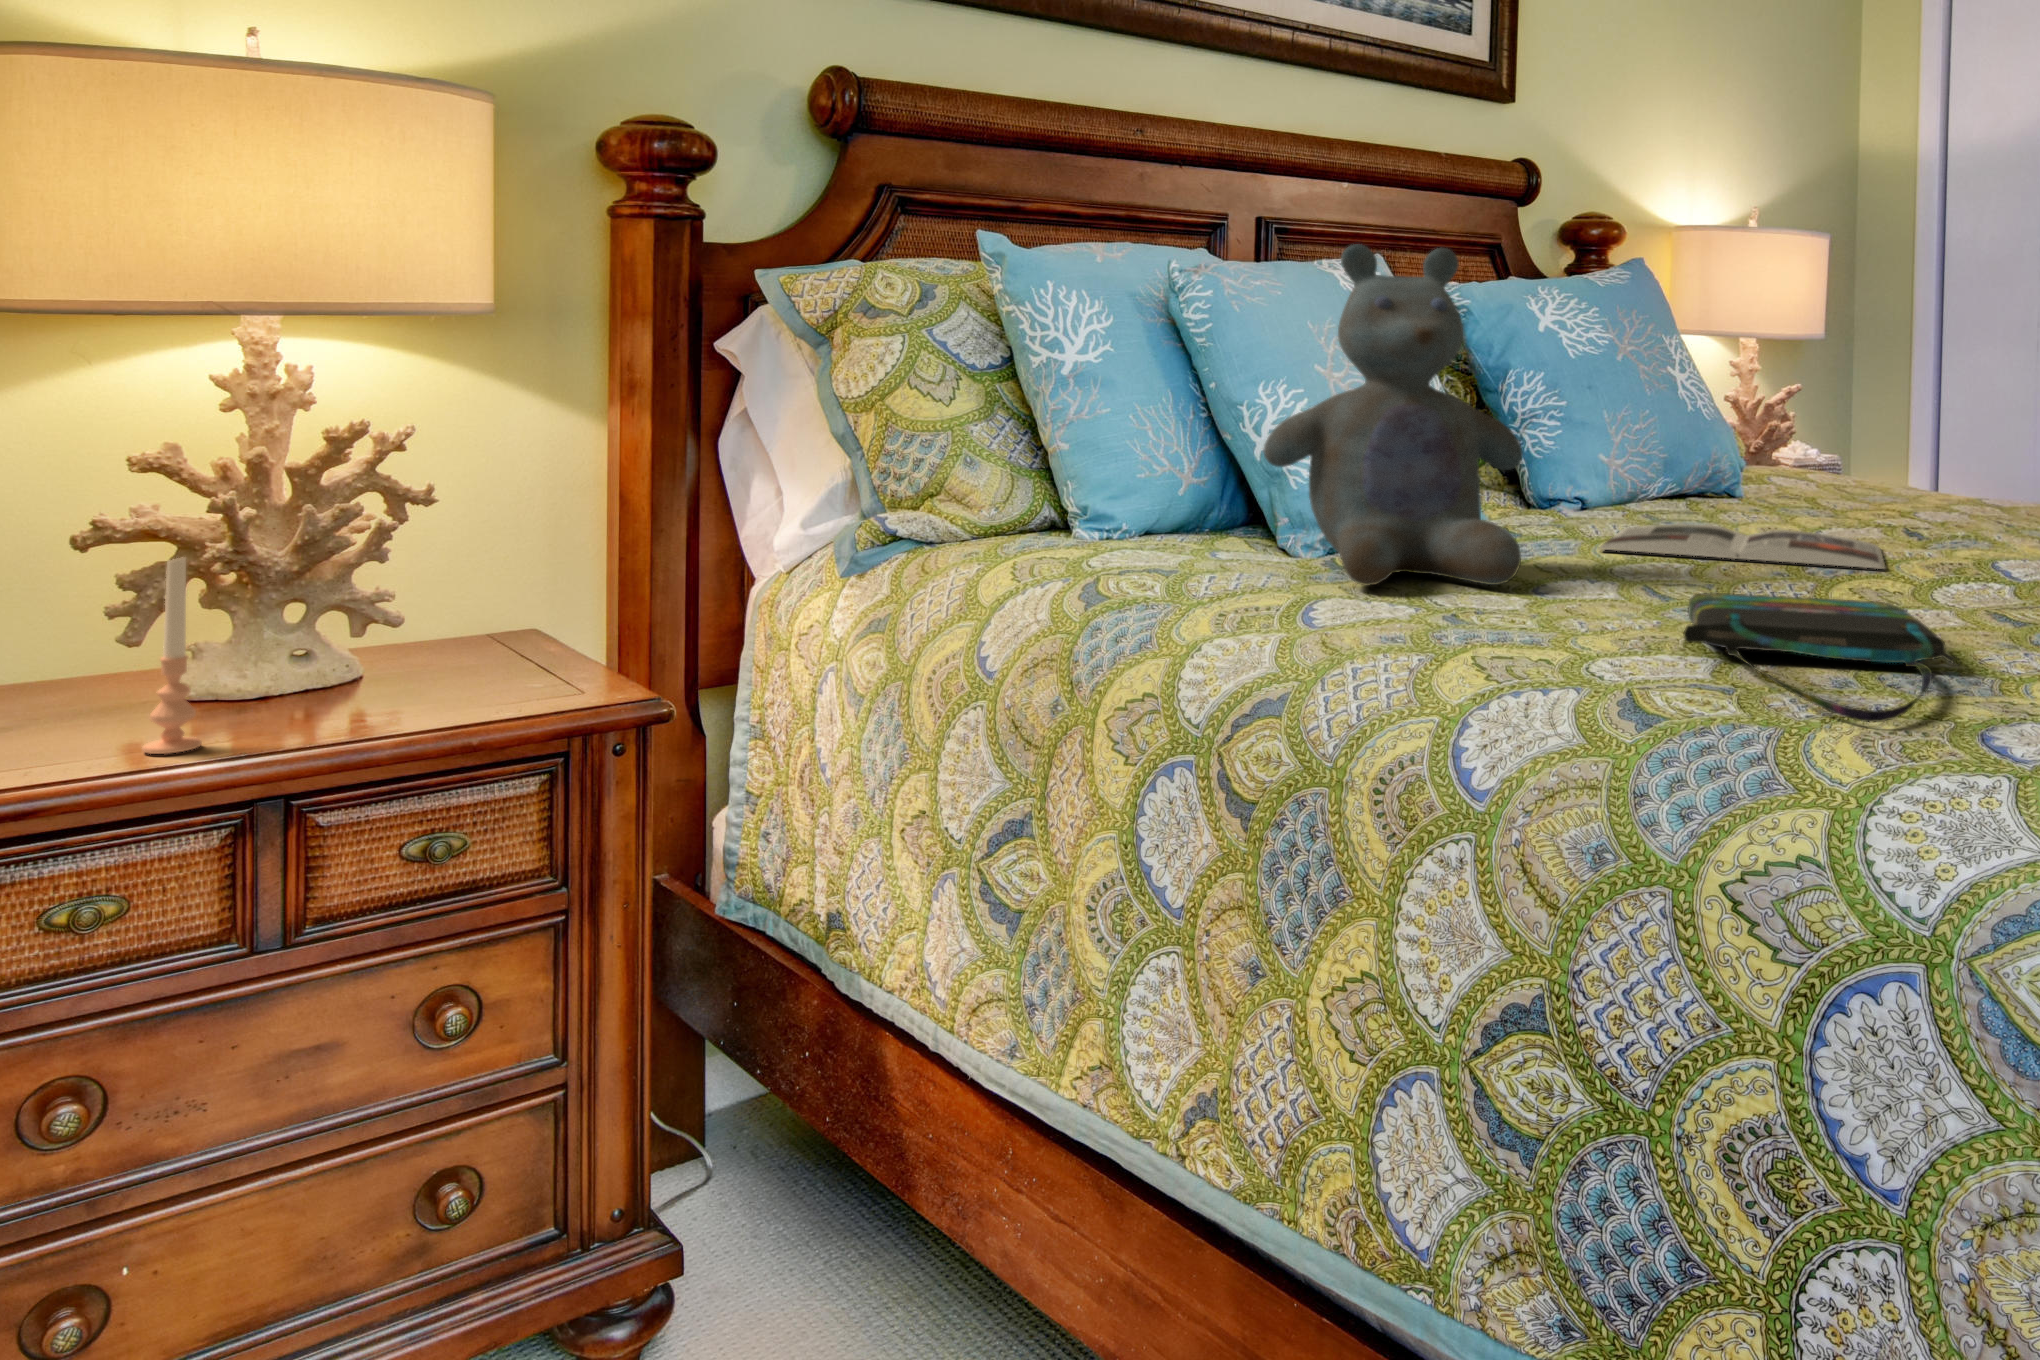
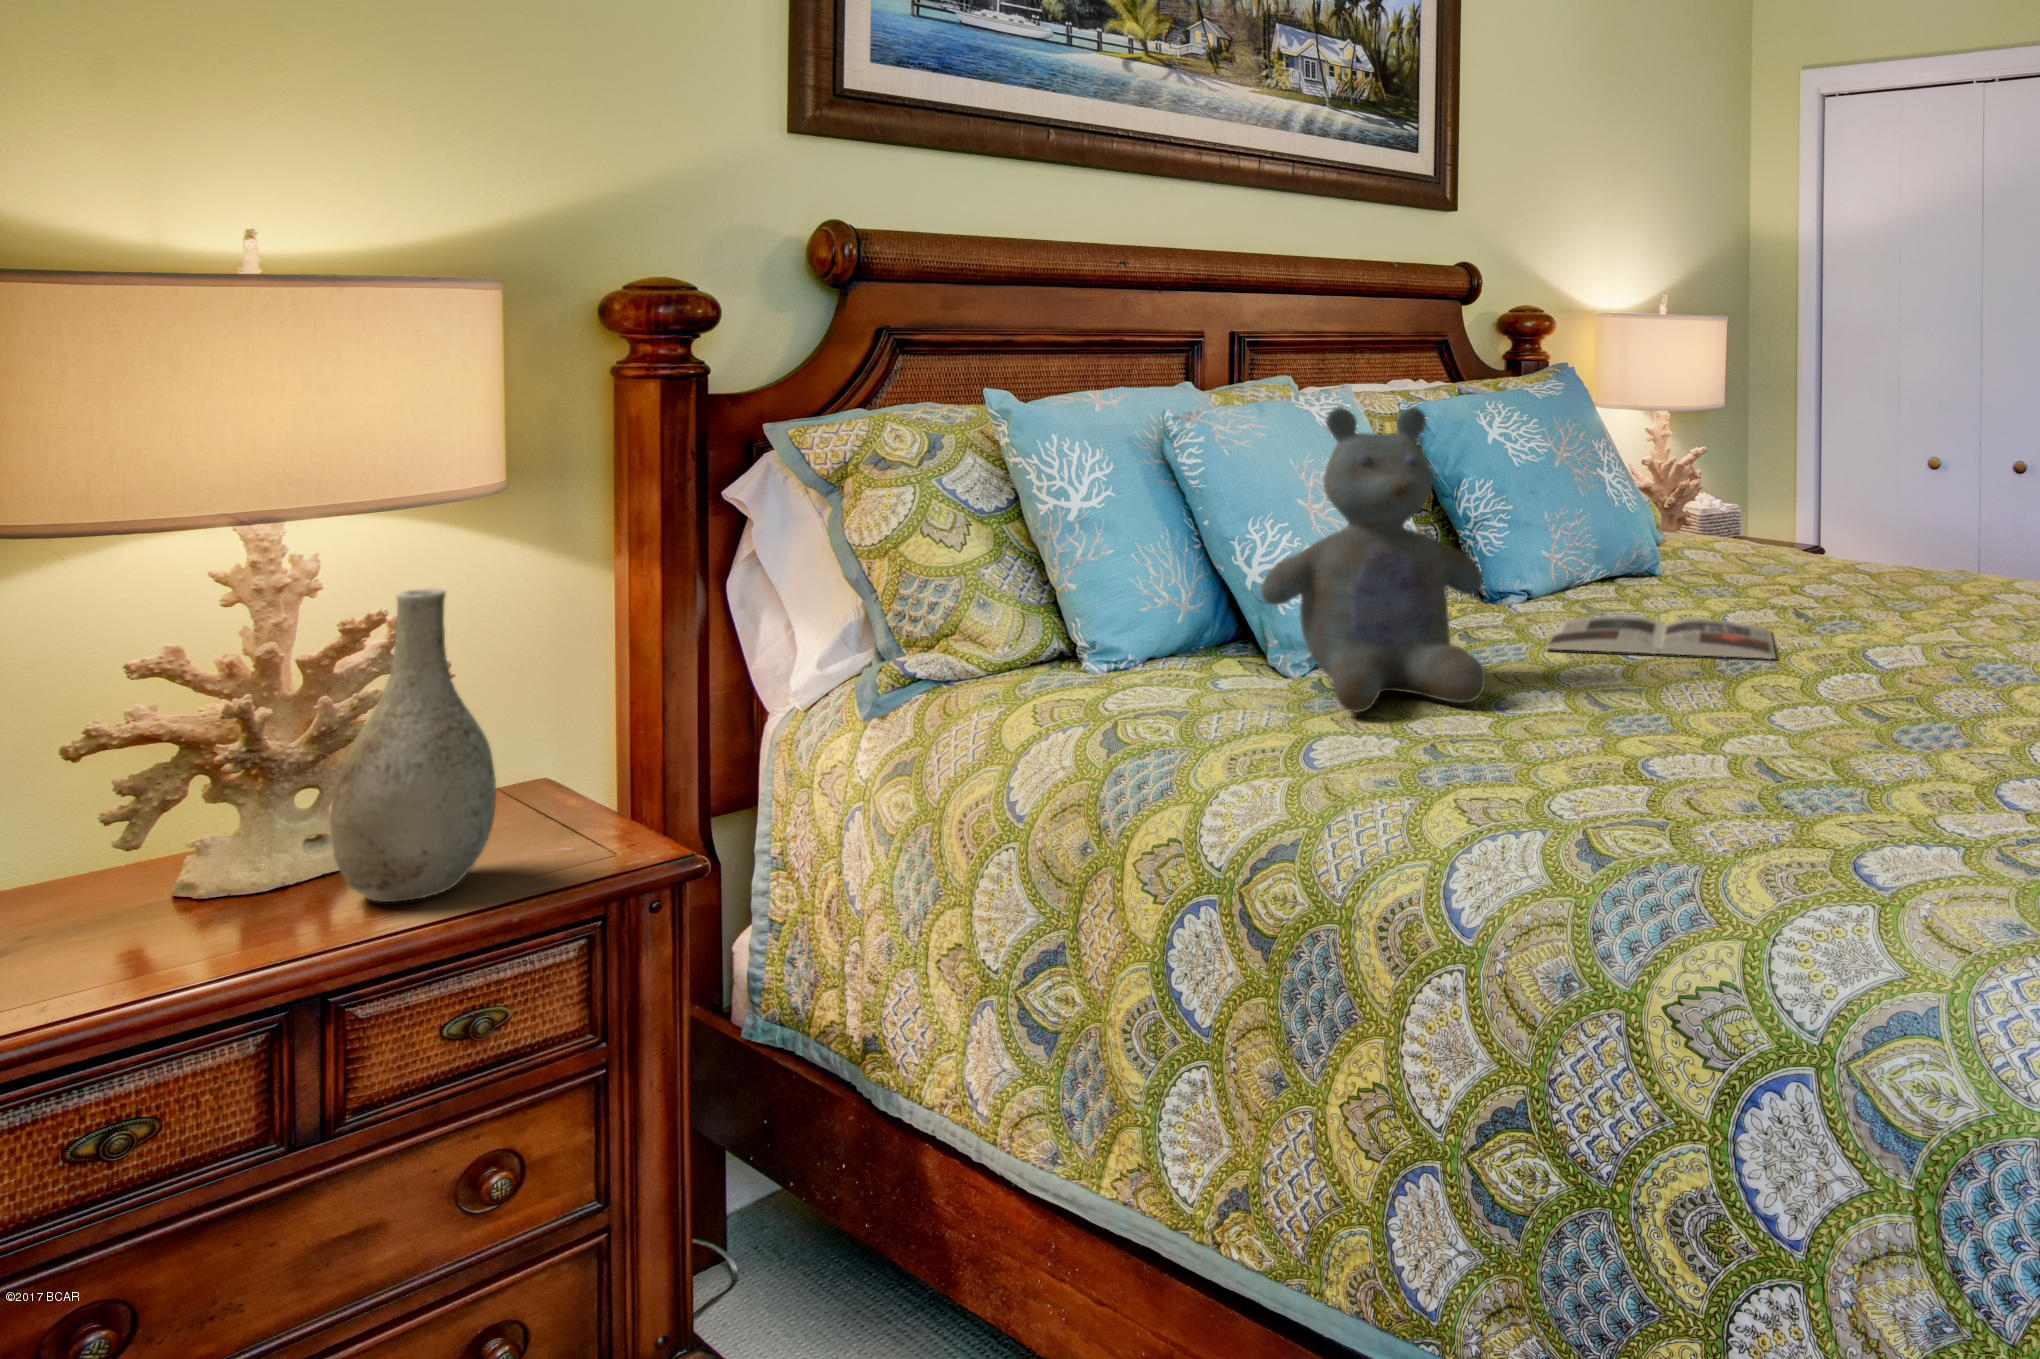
vase: none [307,394,465,713] -> present [330,588,496,902]
candle: present [142,557,202,754] -> none [165,776,229,974]
tote bag: present [1684,593,1957,722] -> none [1624,714,1836,849]

